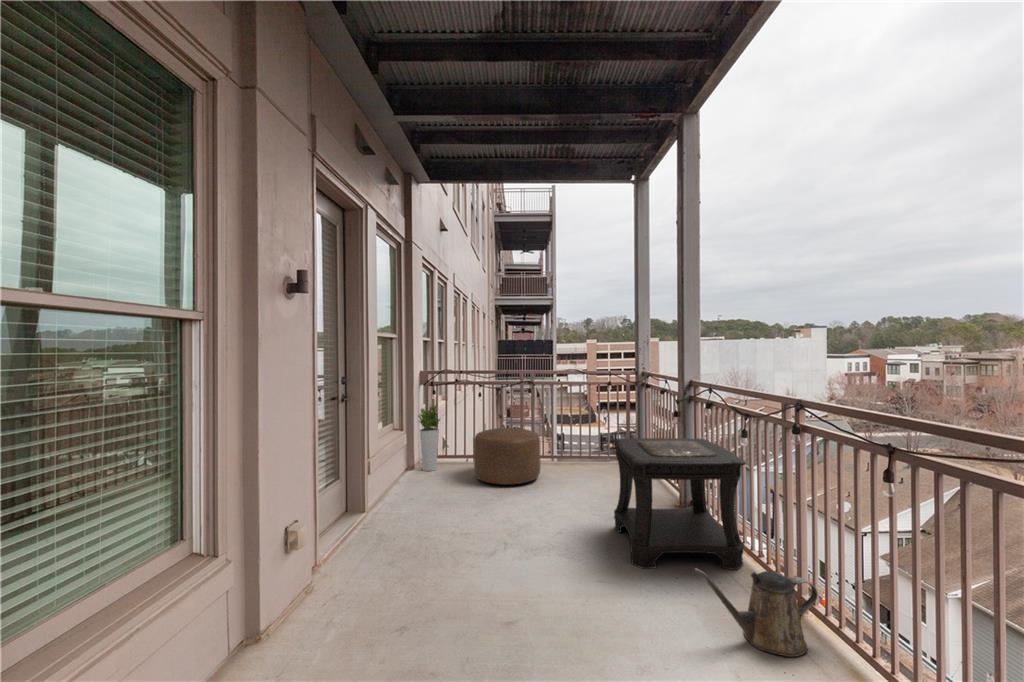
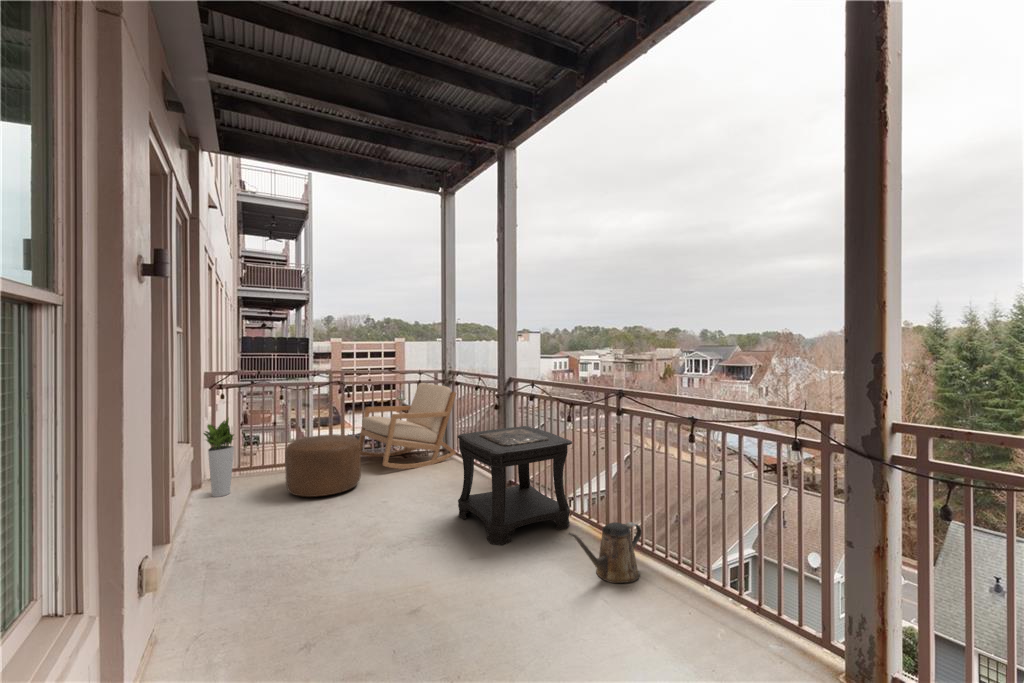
chair: none [549,385,649,473] -> present [359,383,456,469]

